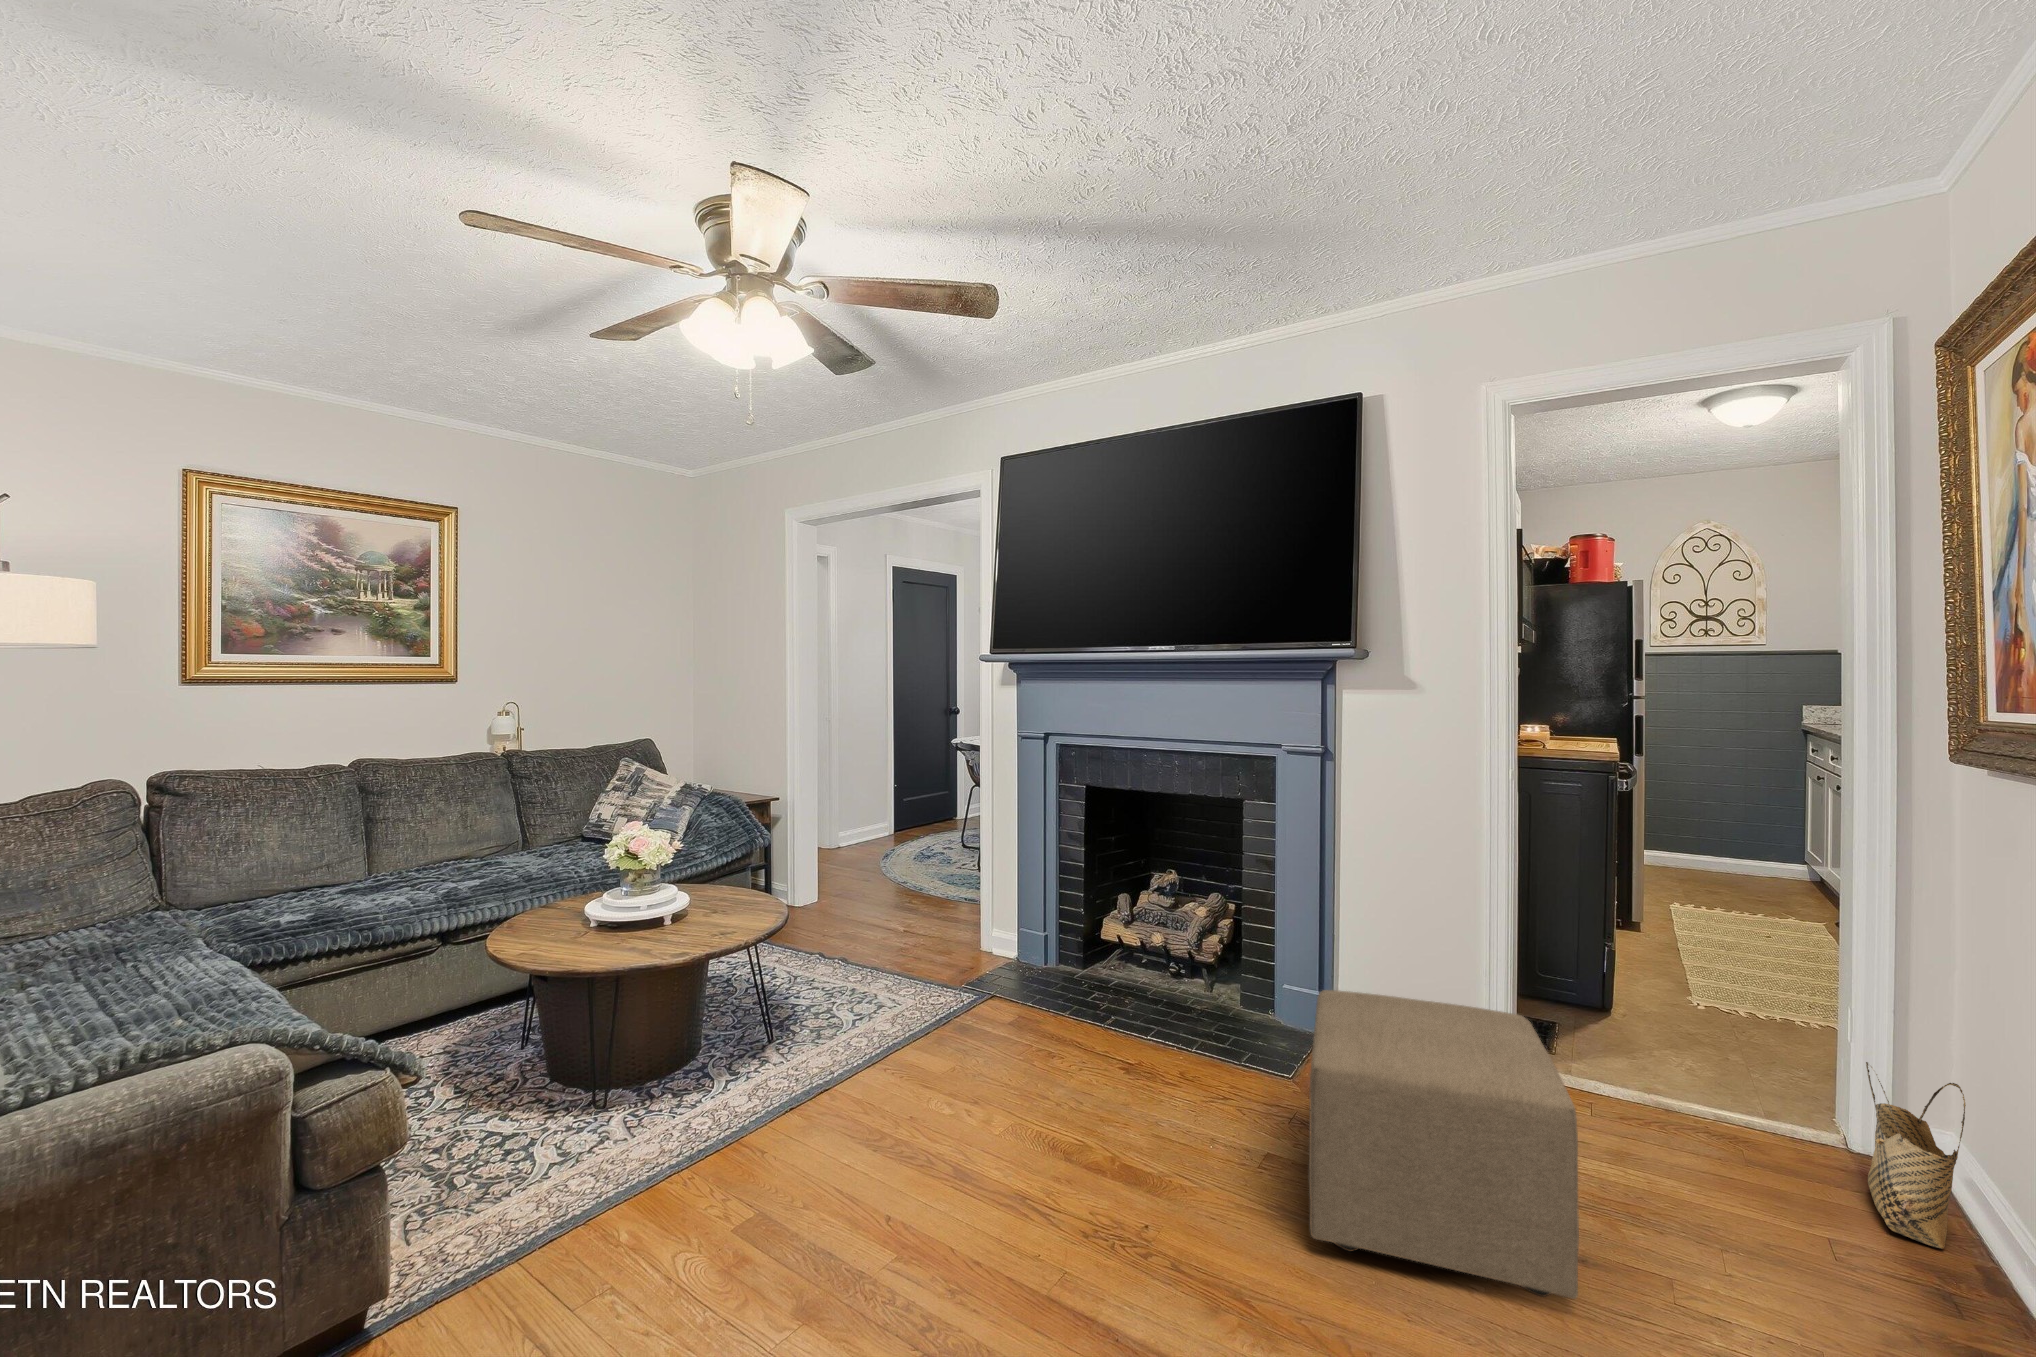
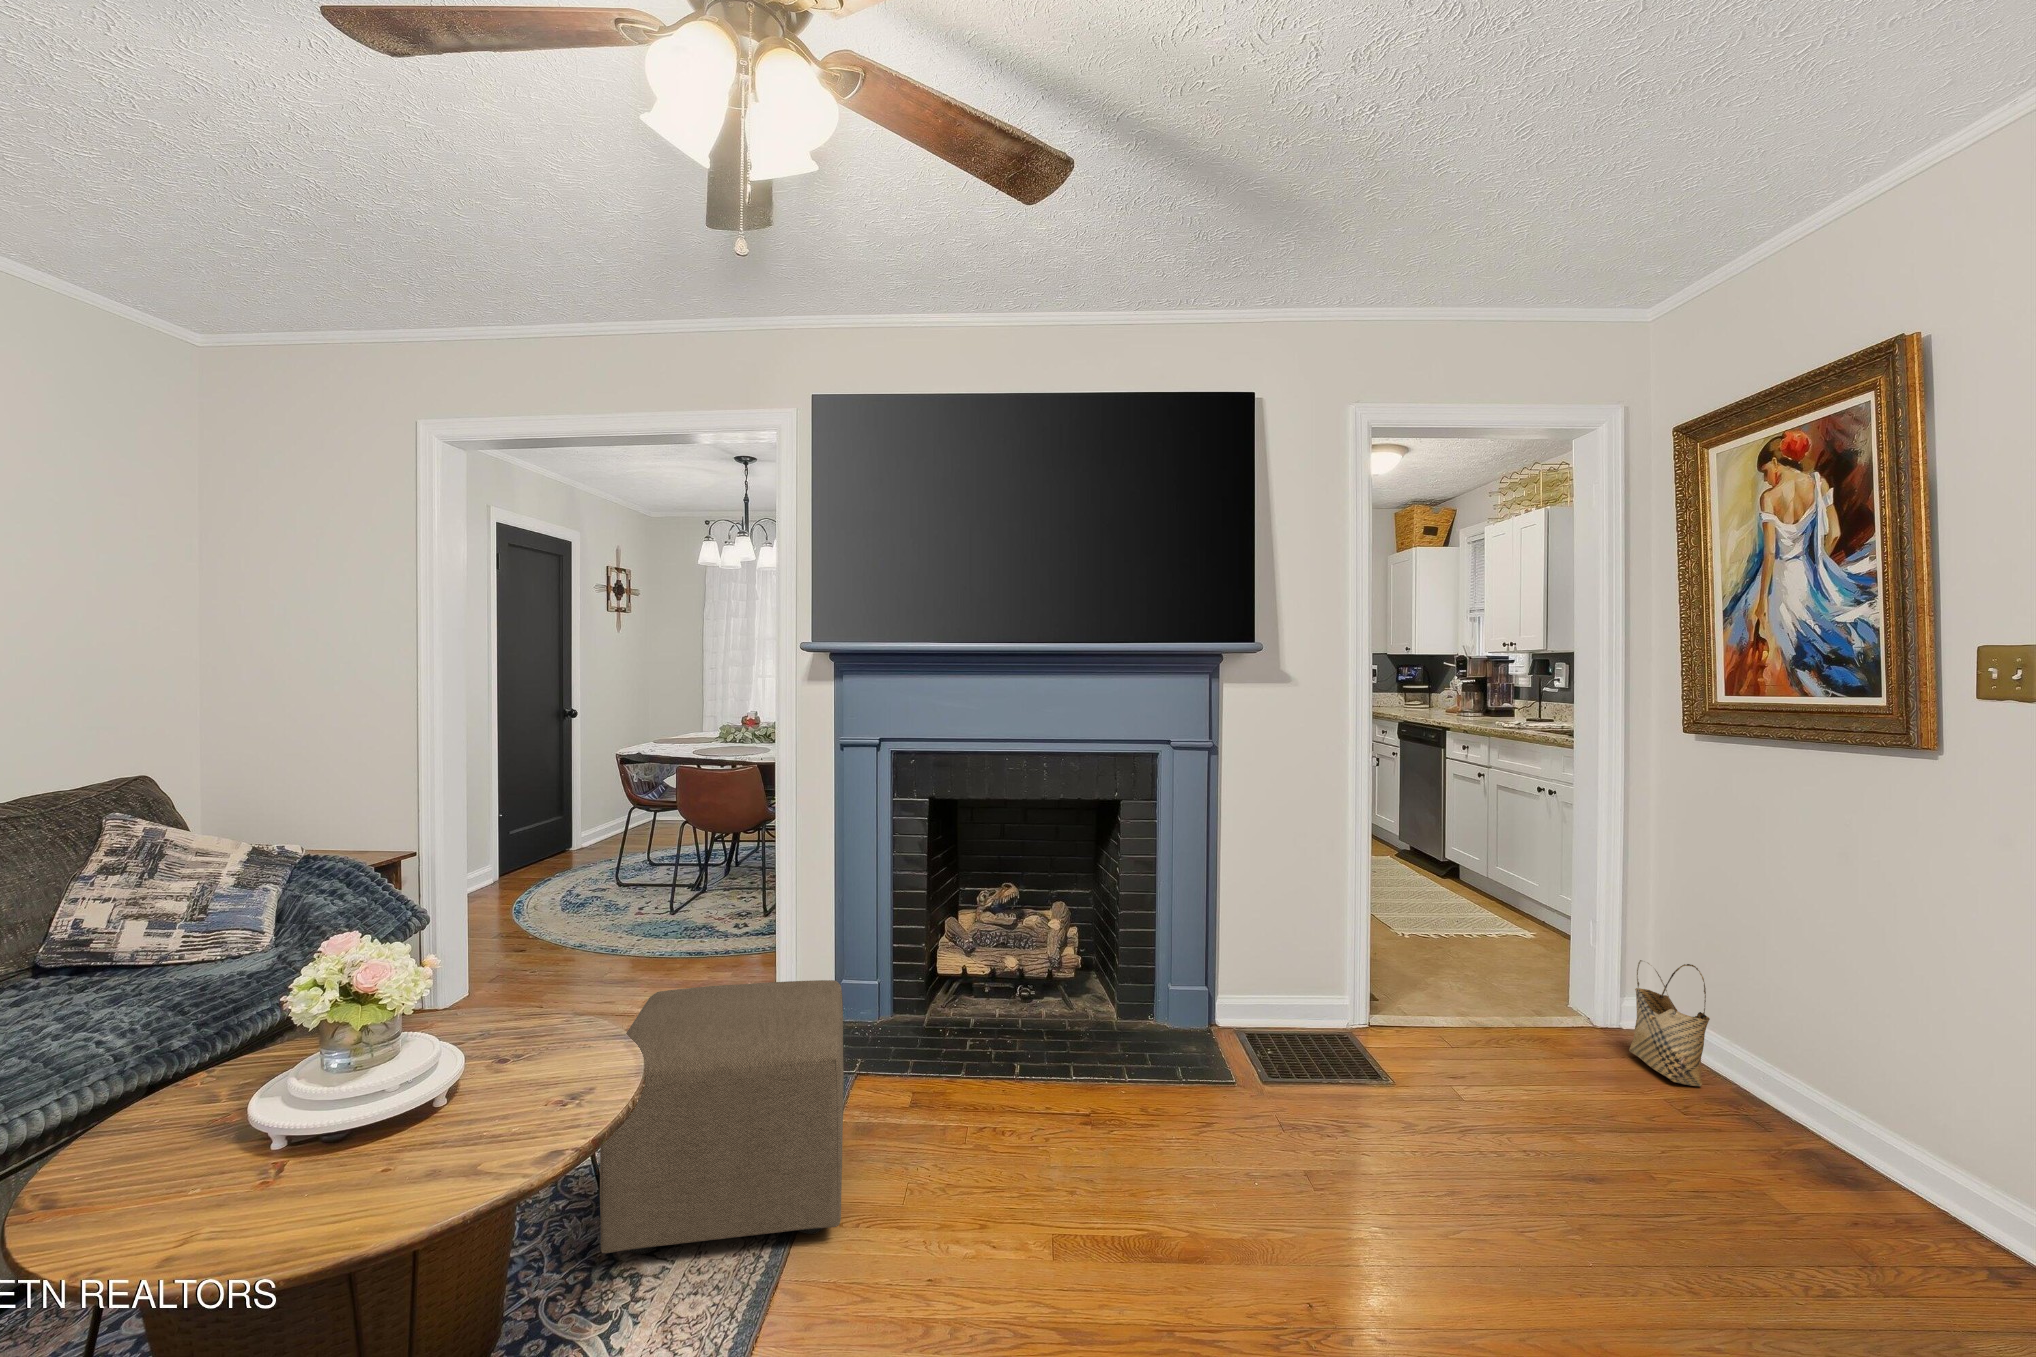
ottoman: present [1309,990,1579,1299] -> present [600,980,844,1254]

